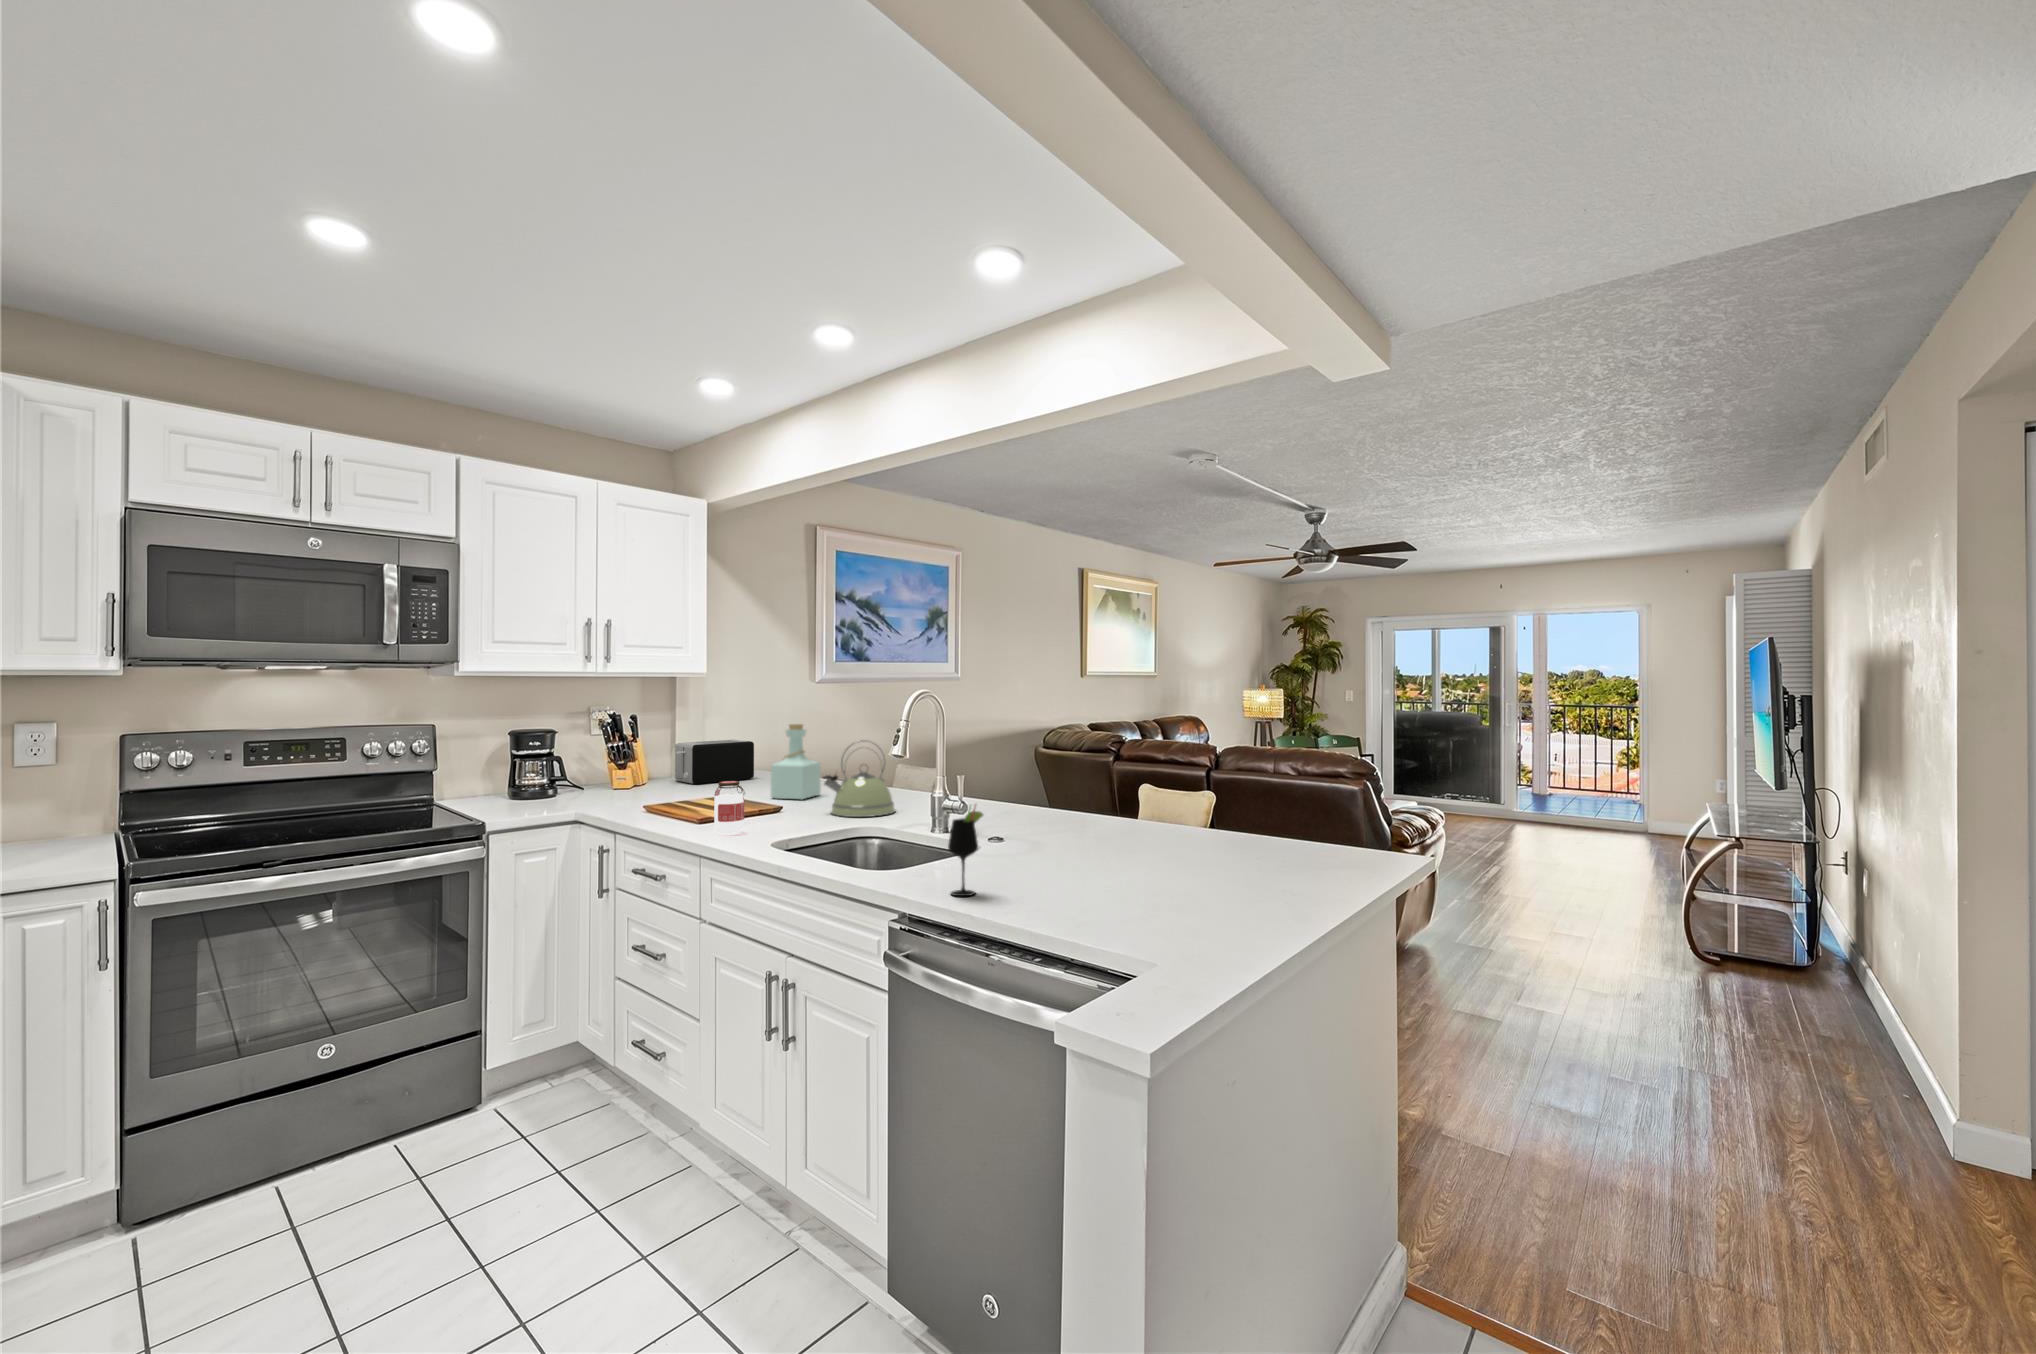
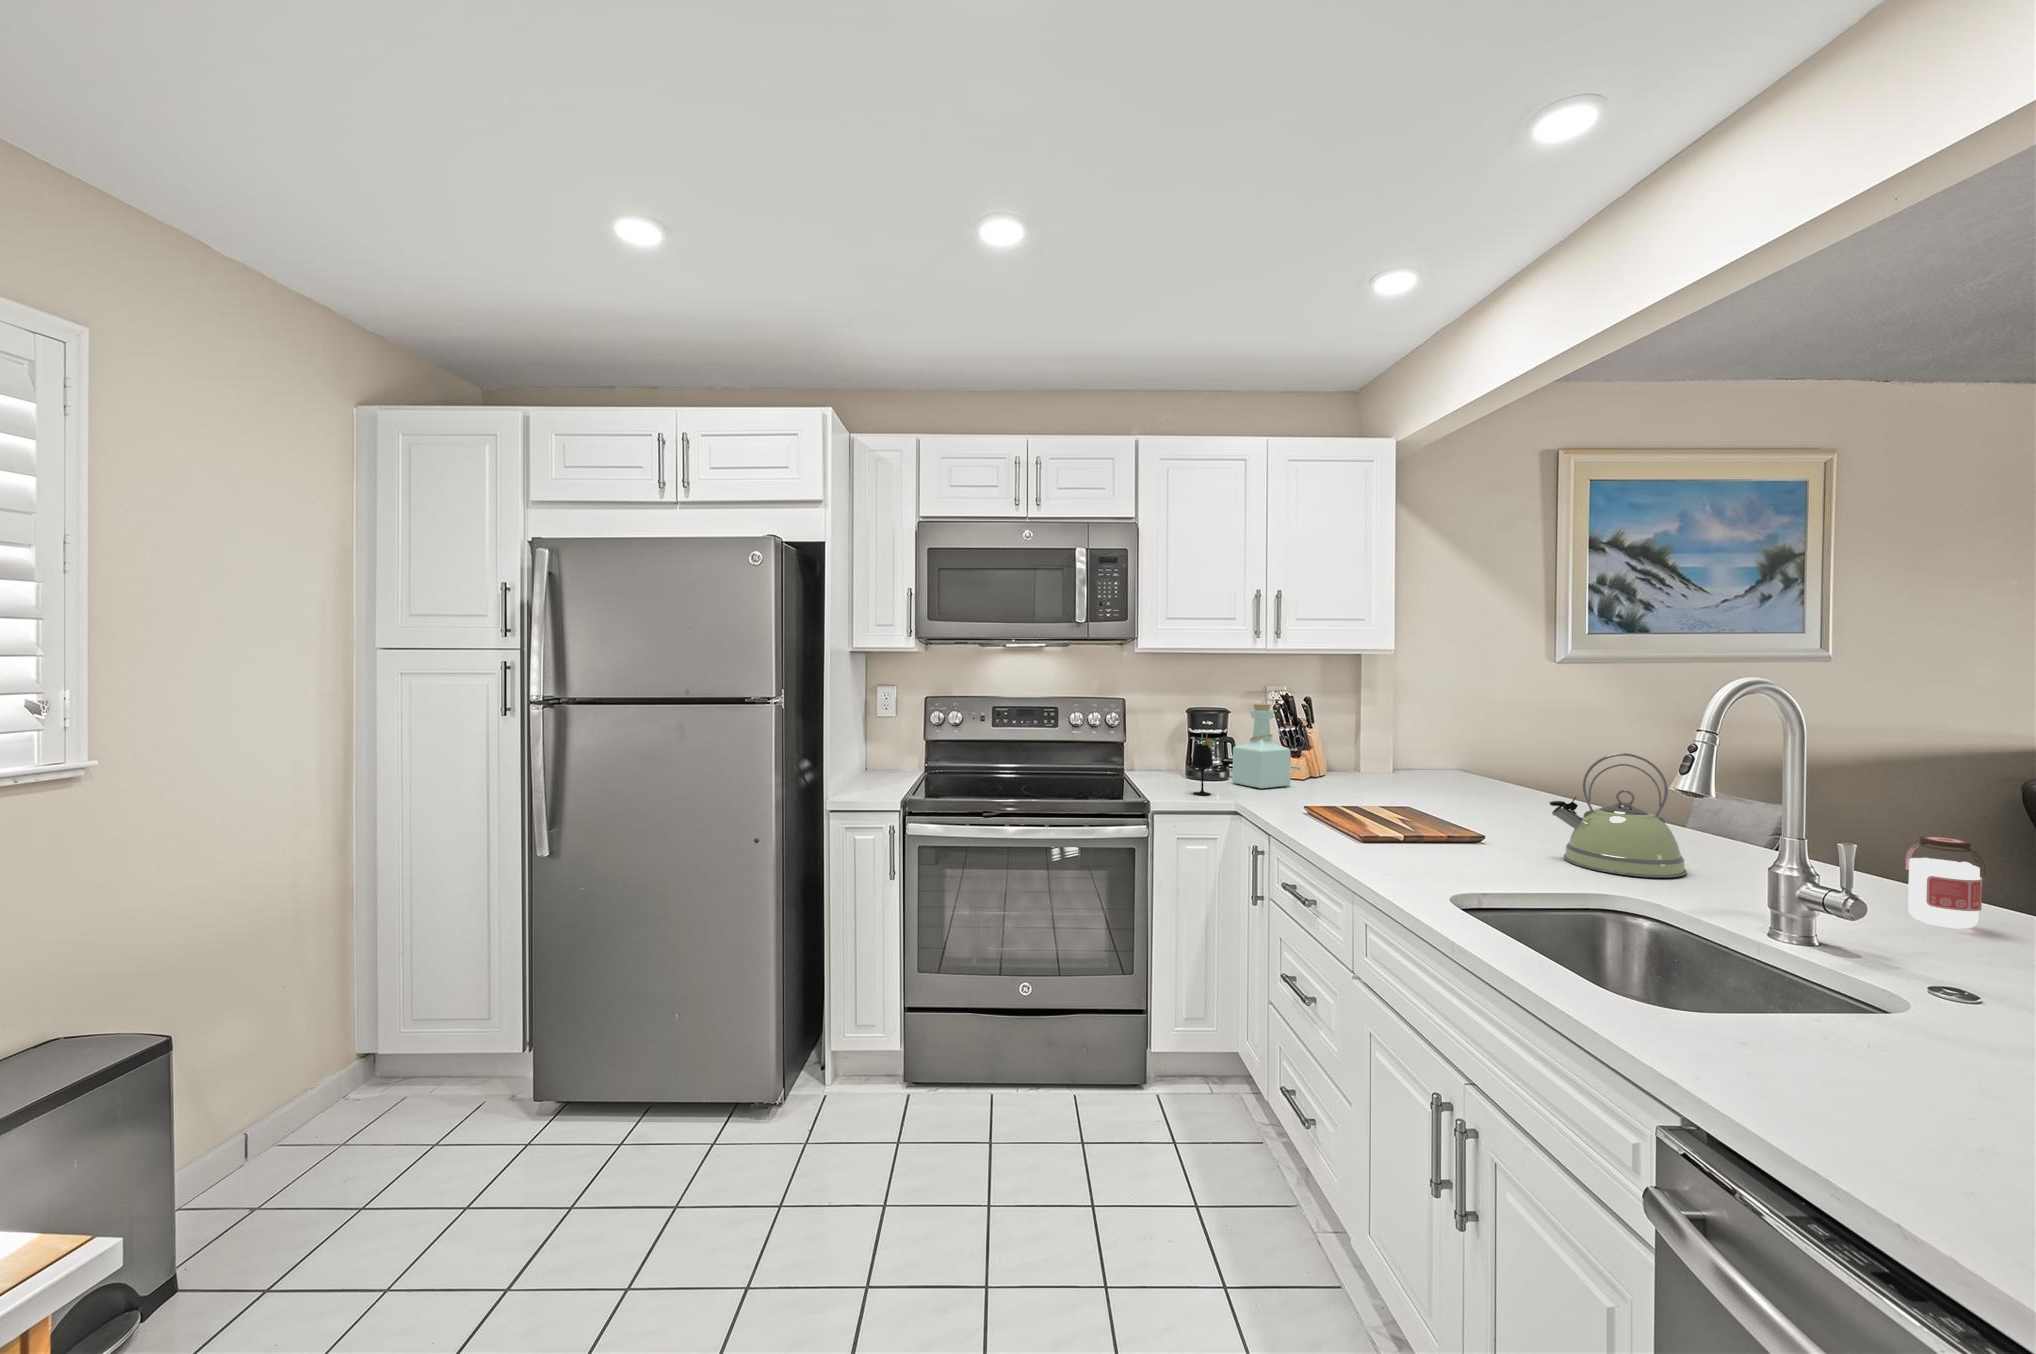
bottle: present [771,724,821,799] -> present [1232,704,1290,789]
toaster: present [675,740,754,784] -> none [1358,732,1459,784]
jar: present [714,781,745,833] -> present [1905,836,1986,929]
wine glass: present [948,807,983,896] -> present [1192,734,1215,795]

